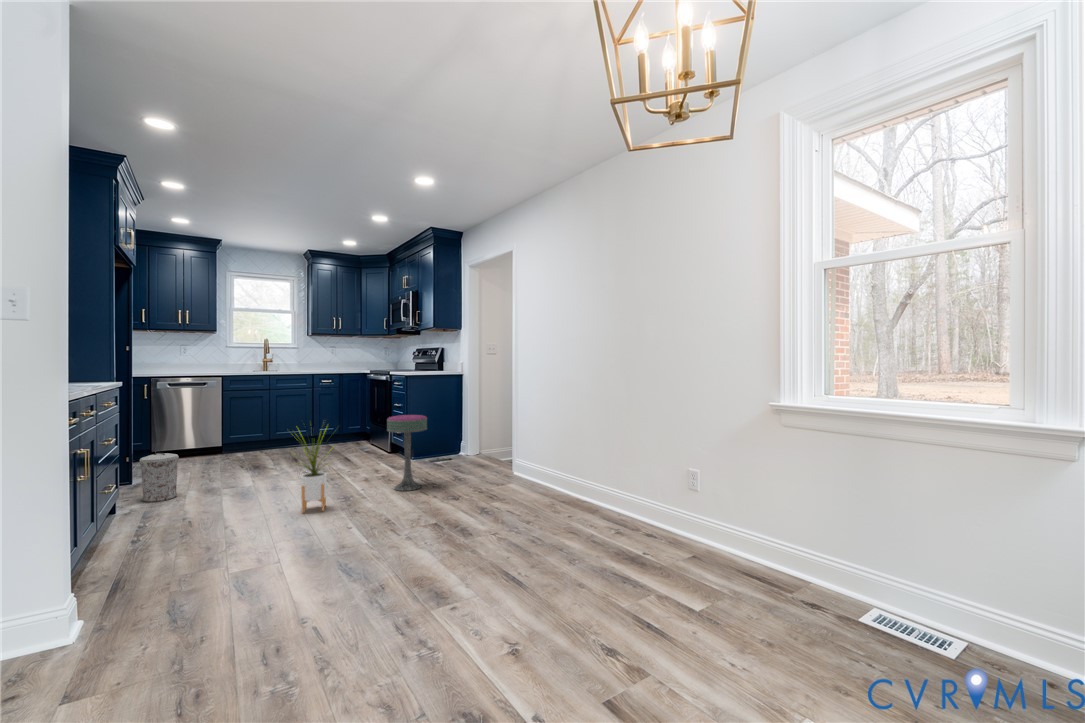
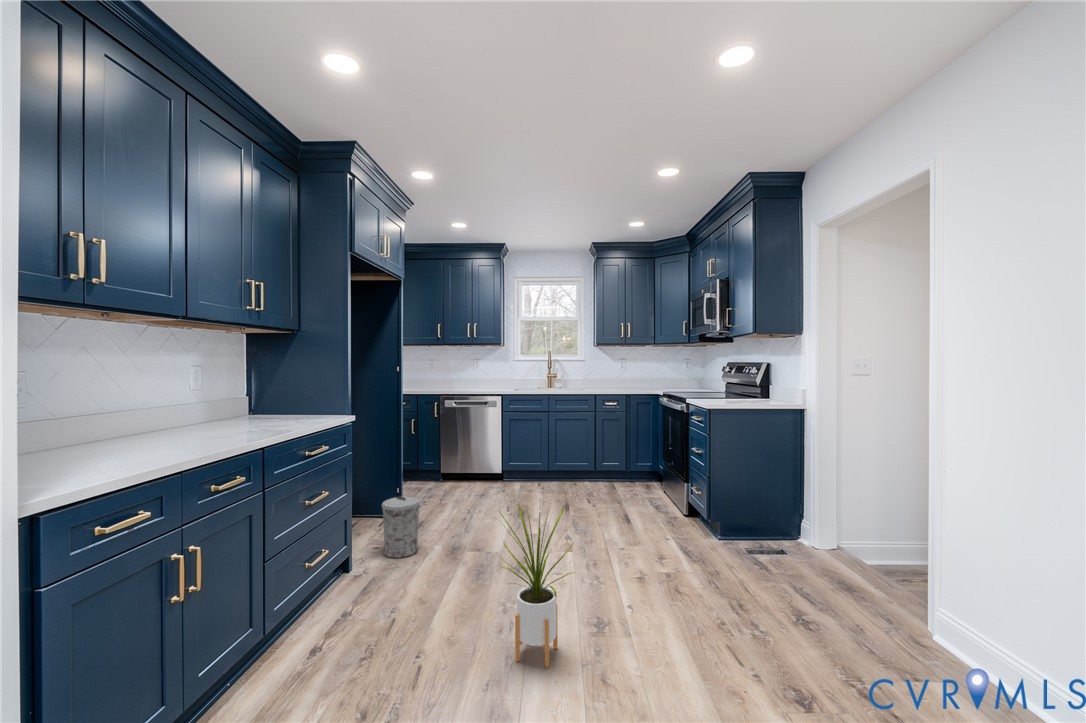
bar stool: present [387,415,427,491] -> none [666,492,741,645]

